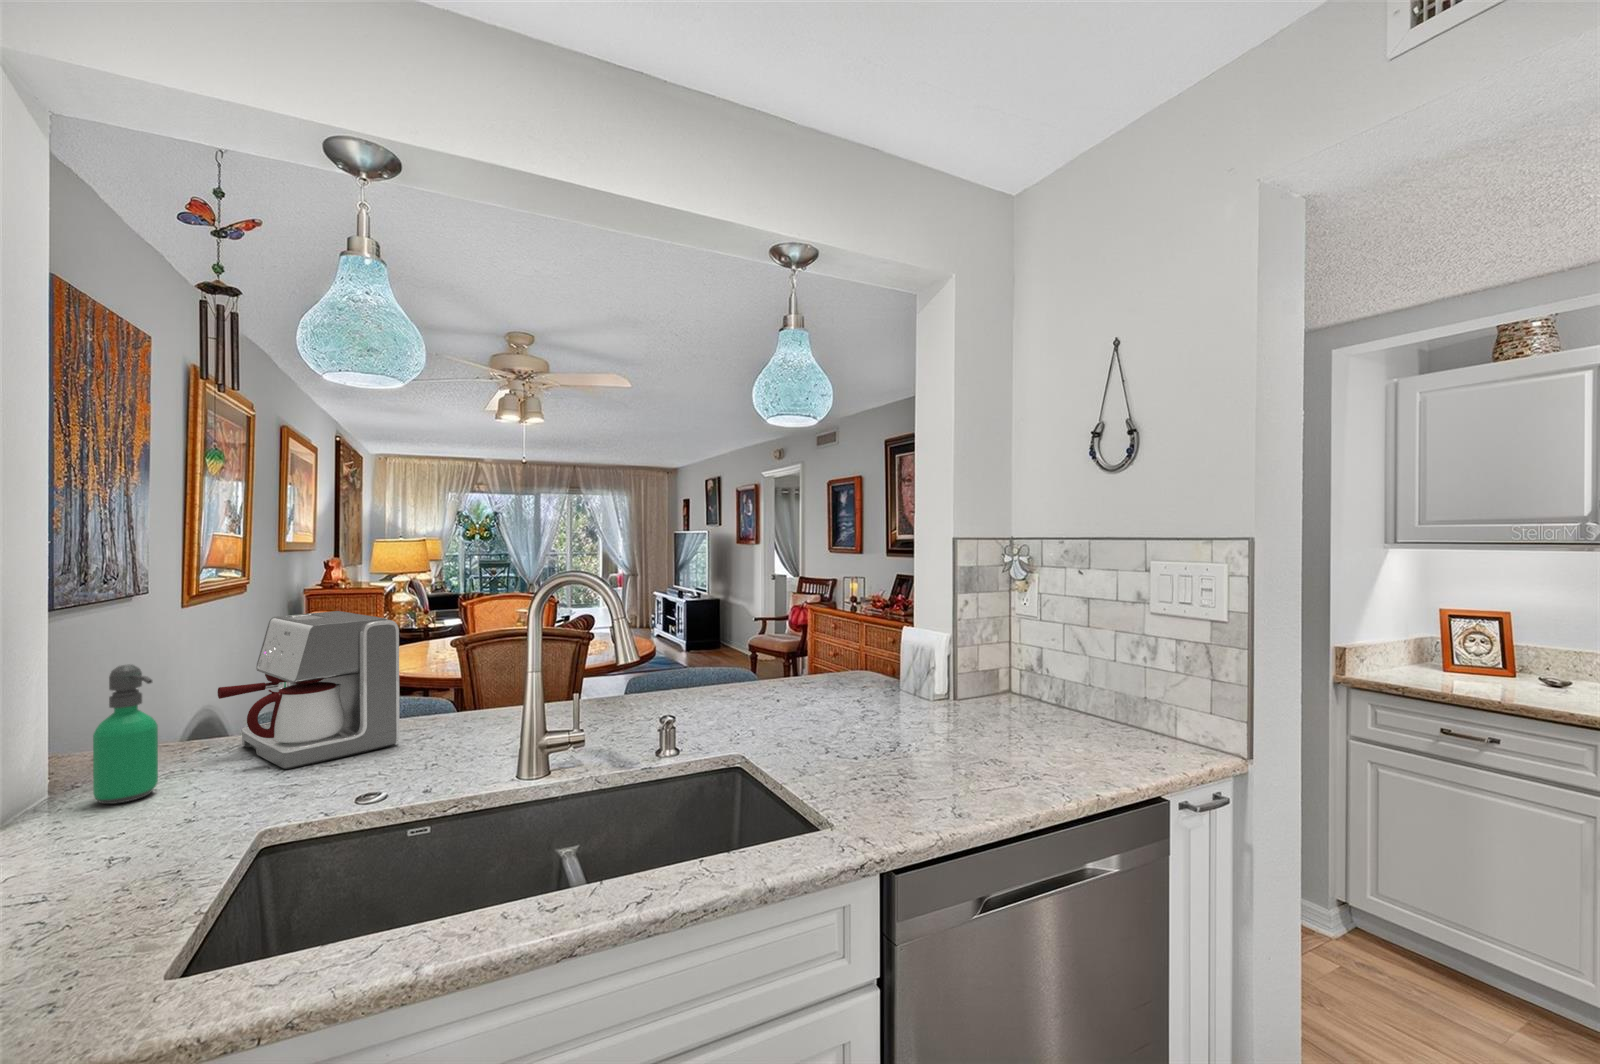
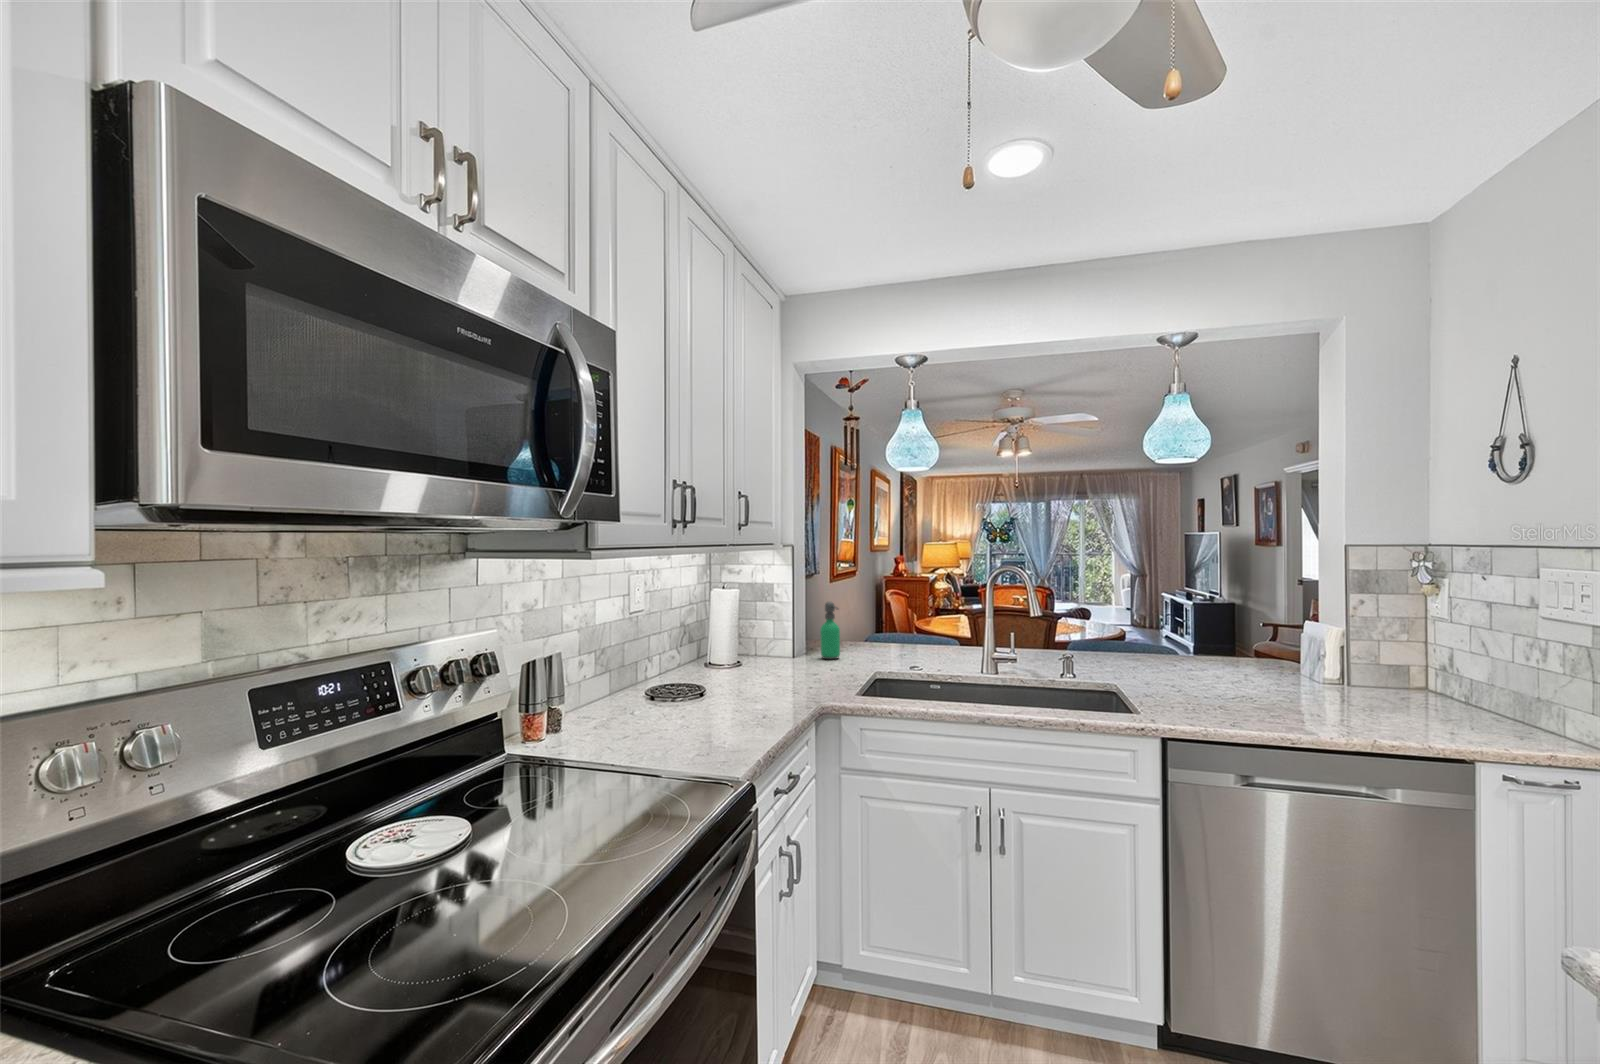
coffee maker: present [218,611,400,769] -> none [857,585,933,658]

